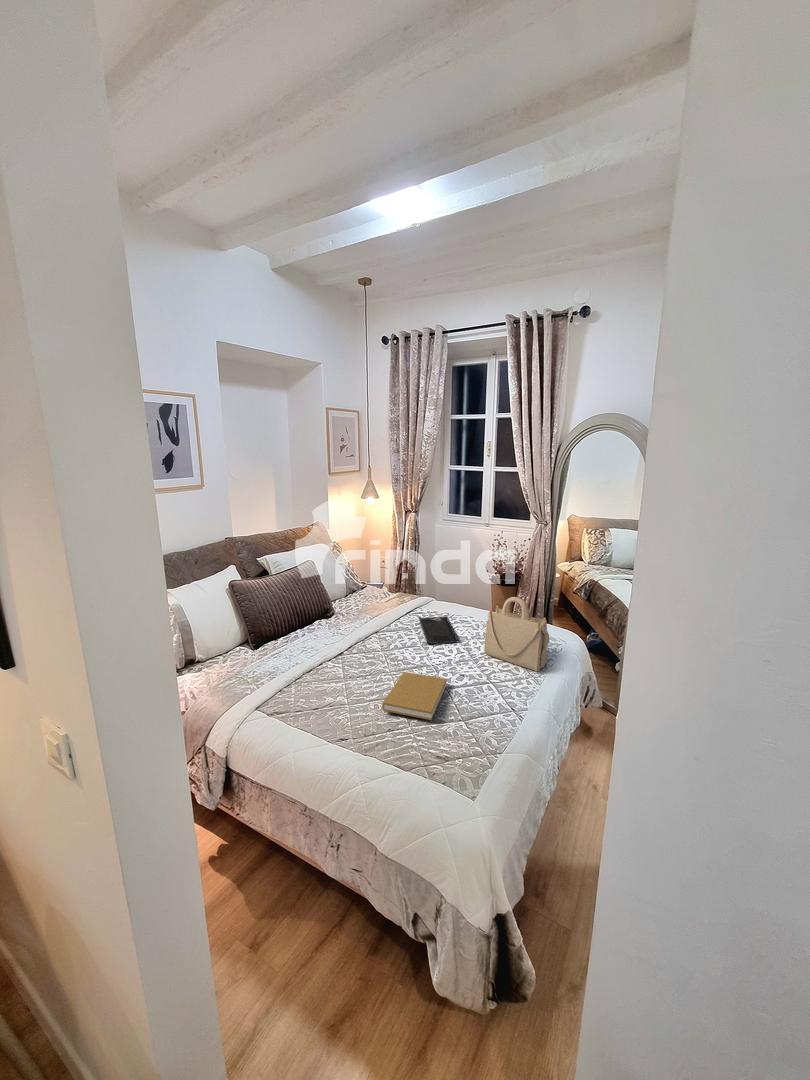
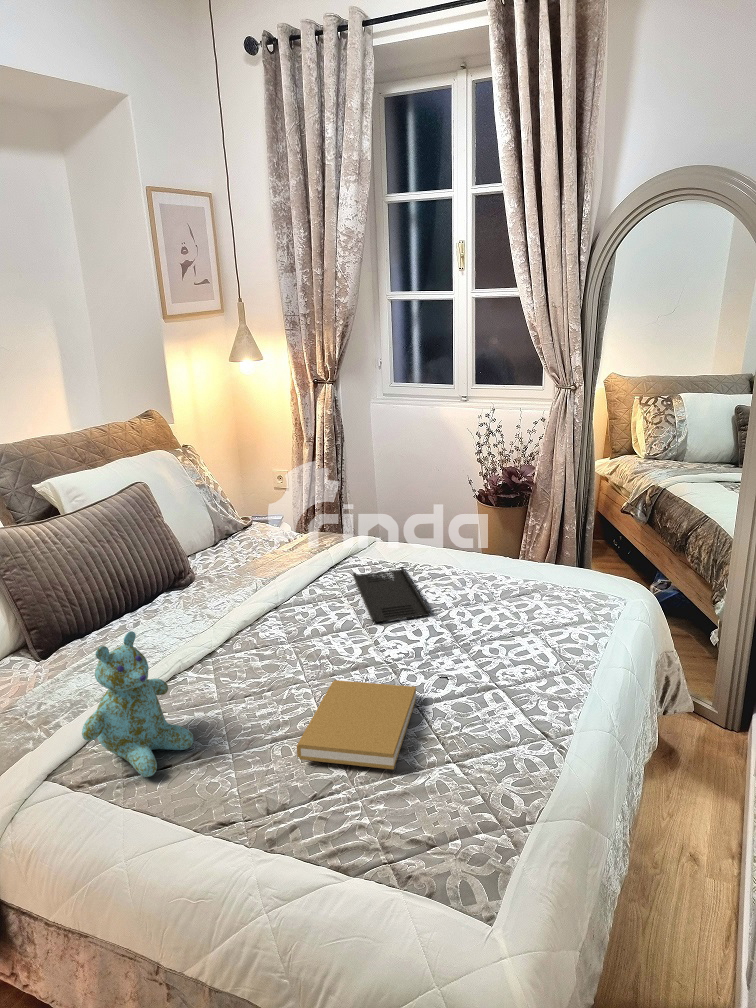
handbag: present [484,597,550,671] -> none [480,524,601,657]
stuffed bear: none [276,637,331,713] -> present [82,631,193,777]

